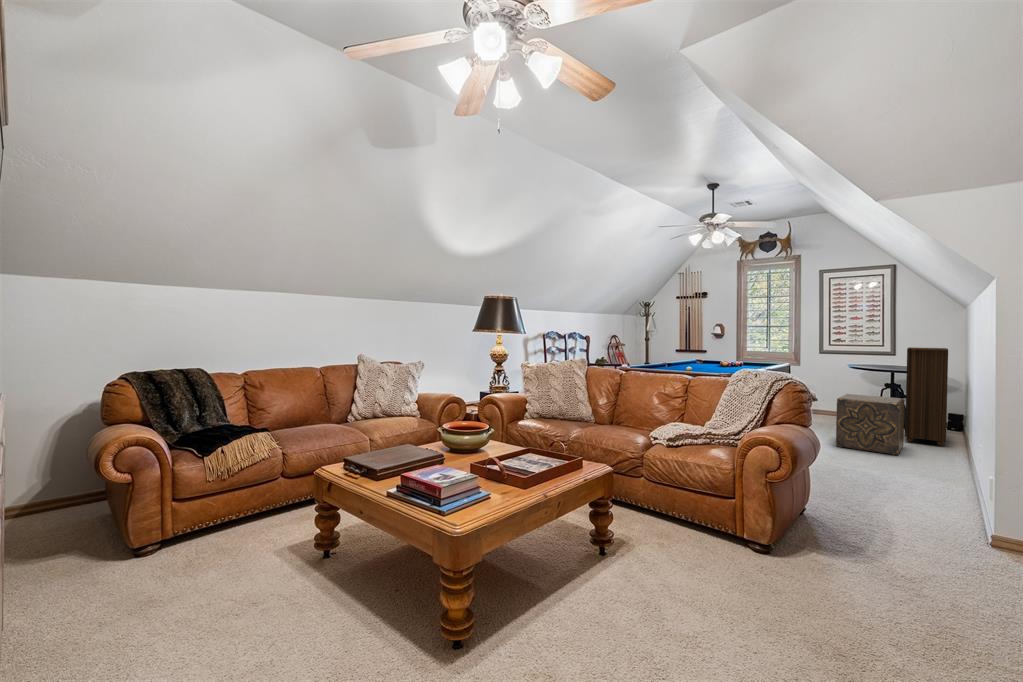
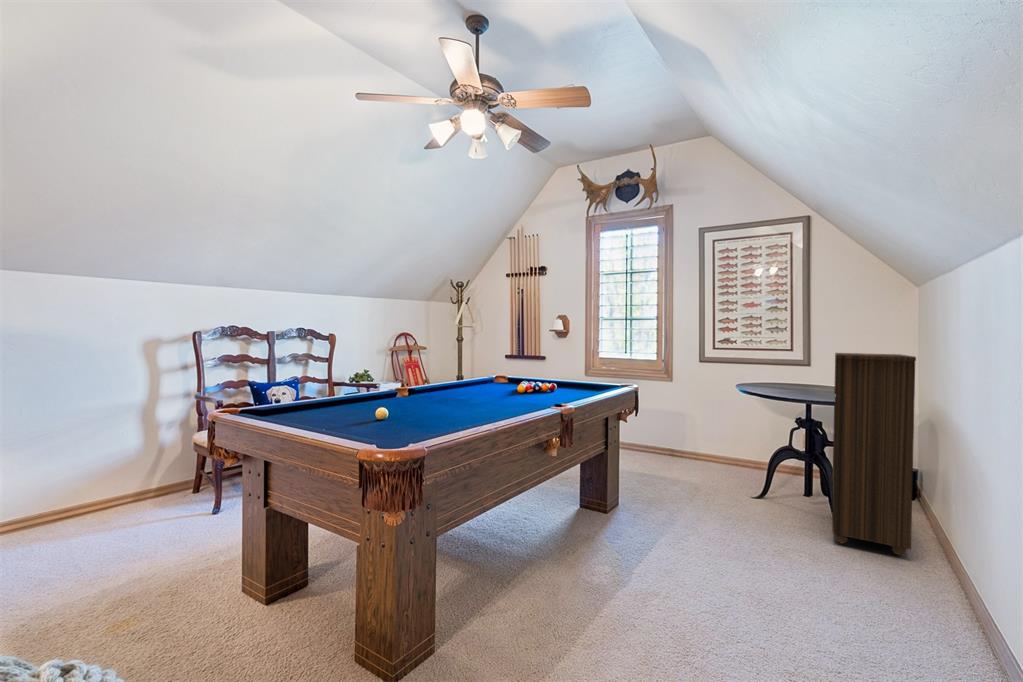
ottoman: present [836,394,904,455] -> none [697,447,833,606]

